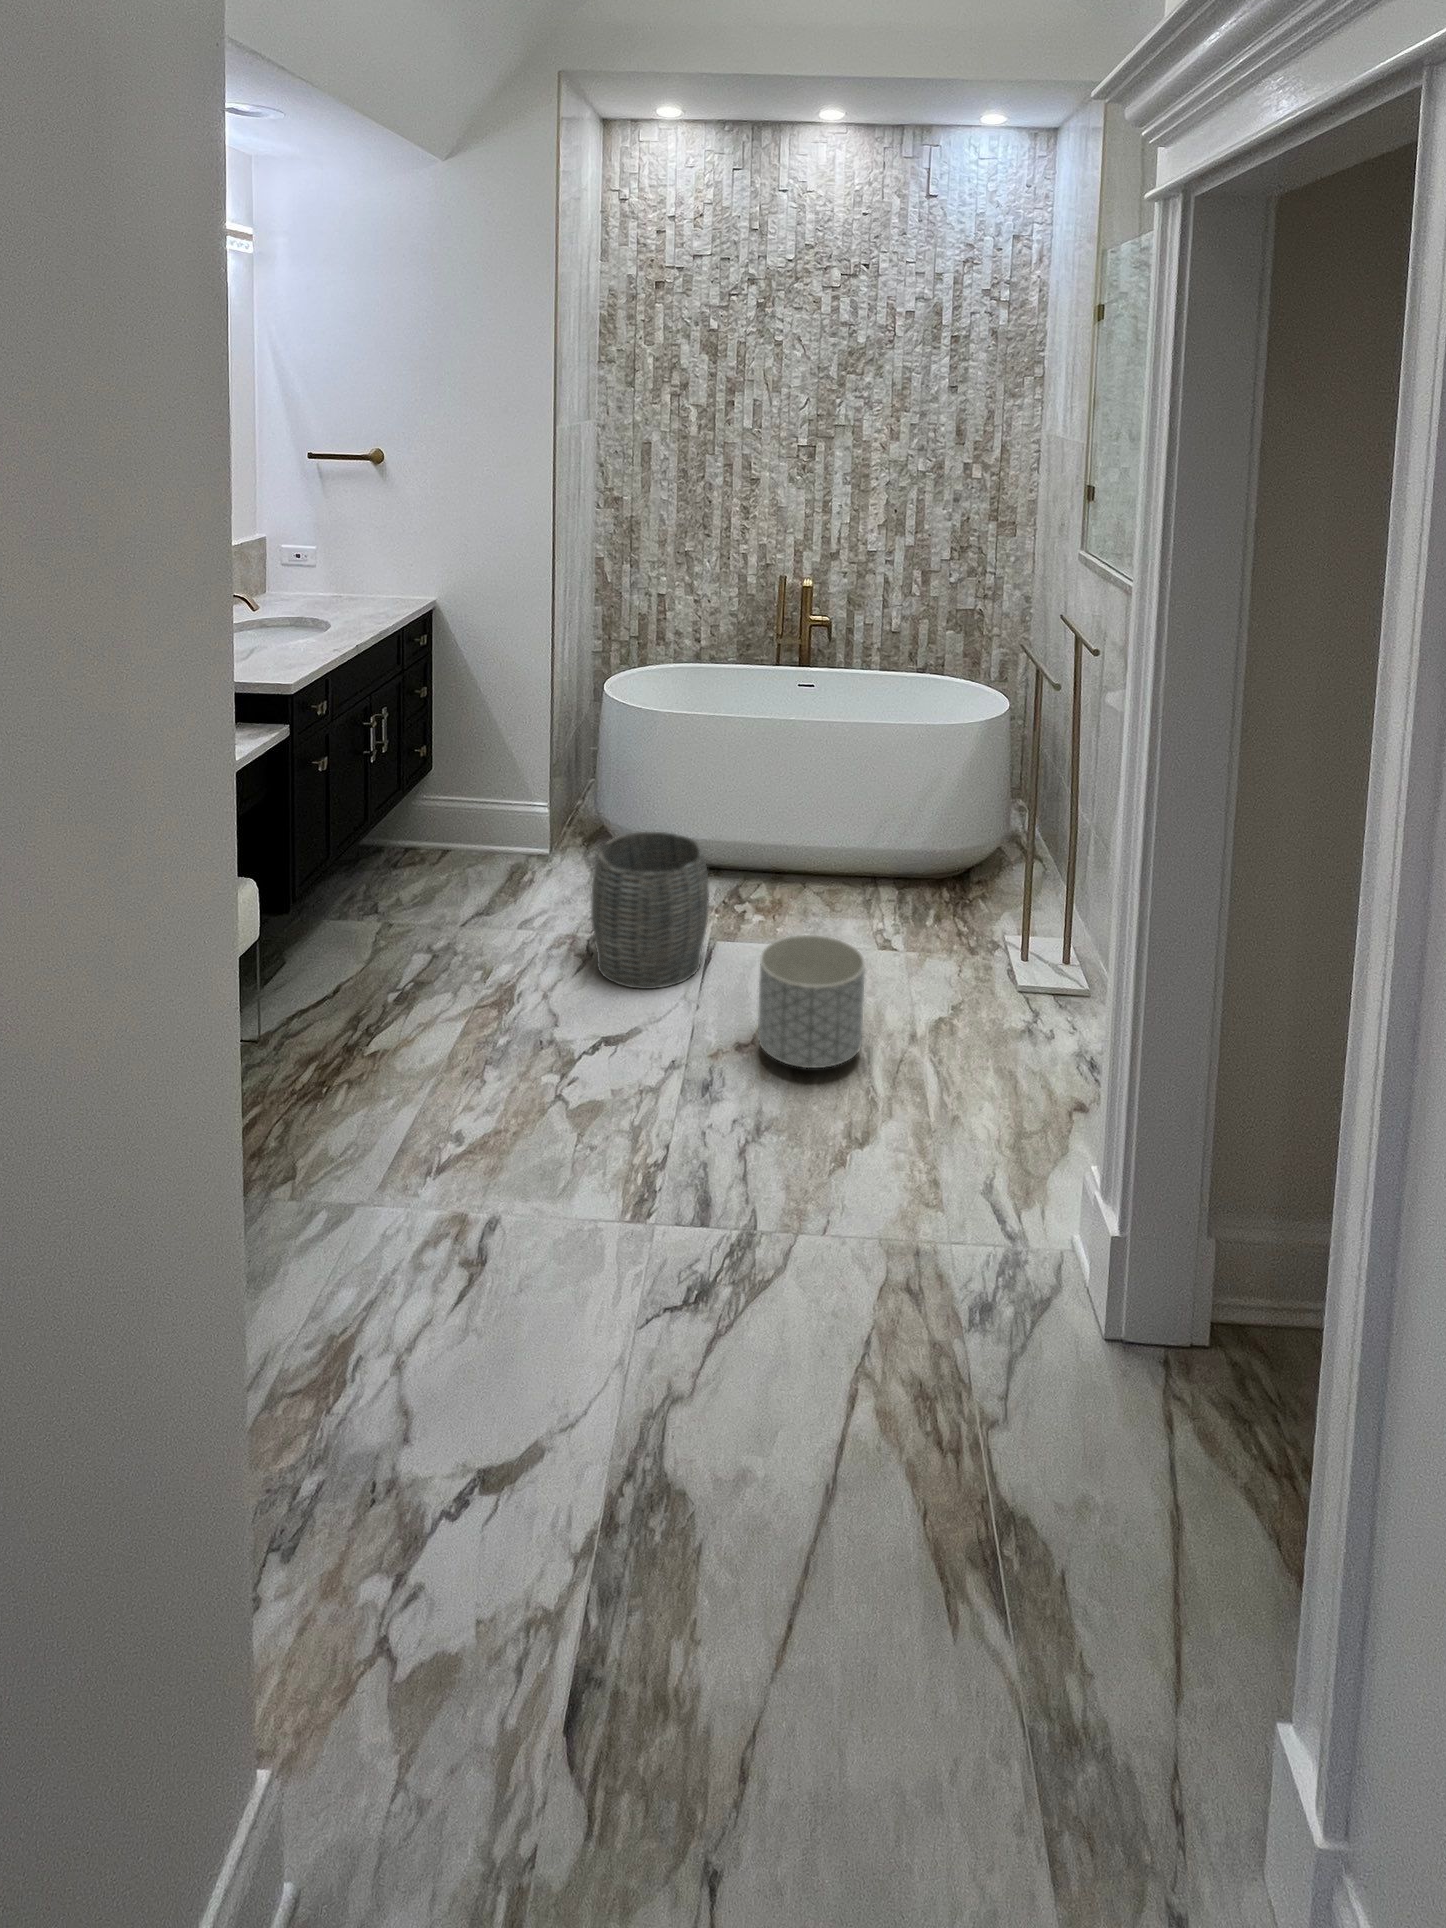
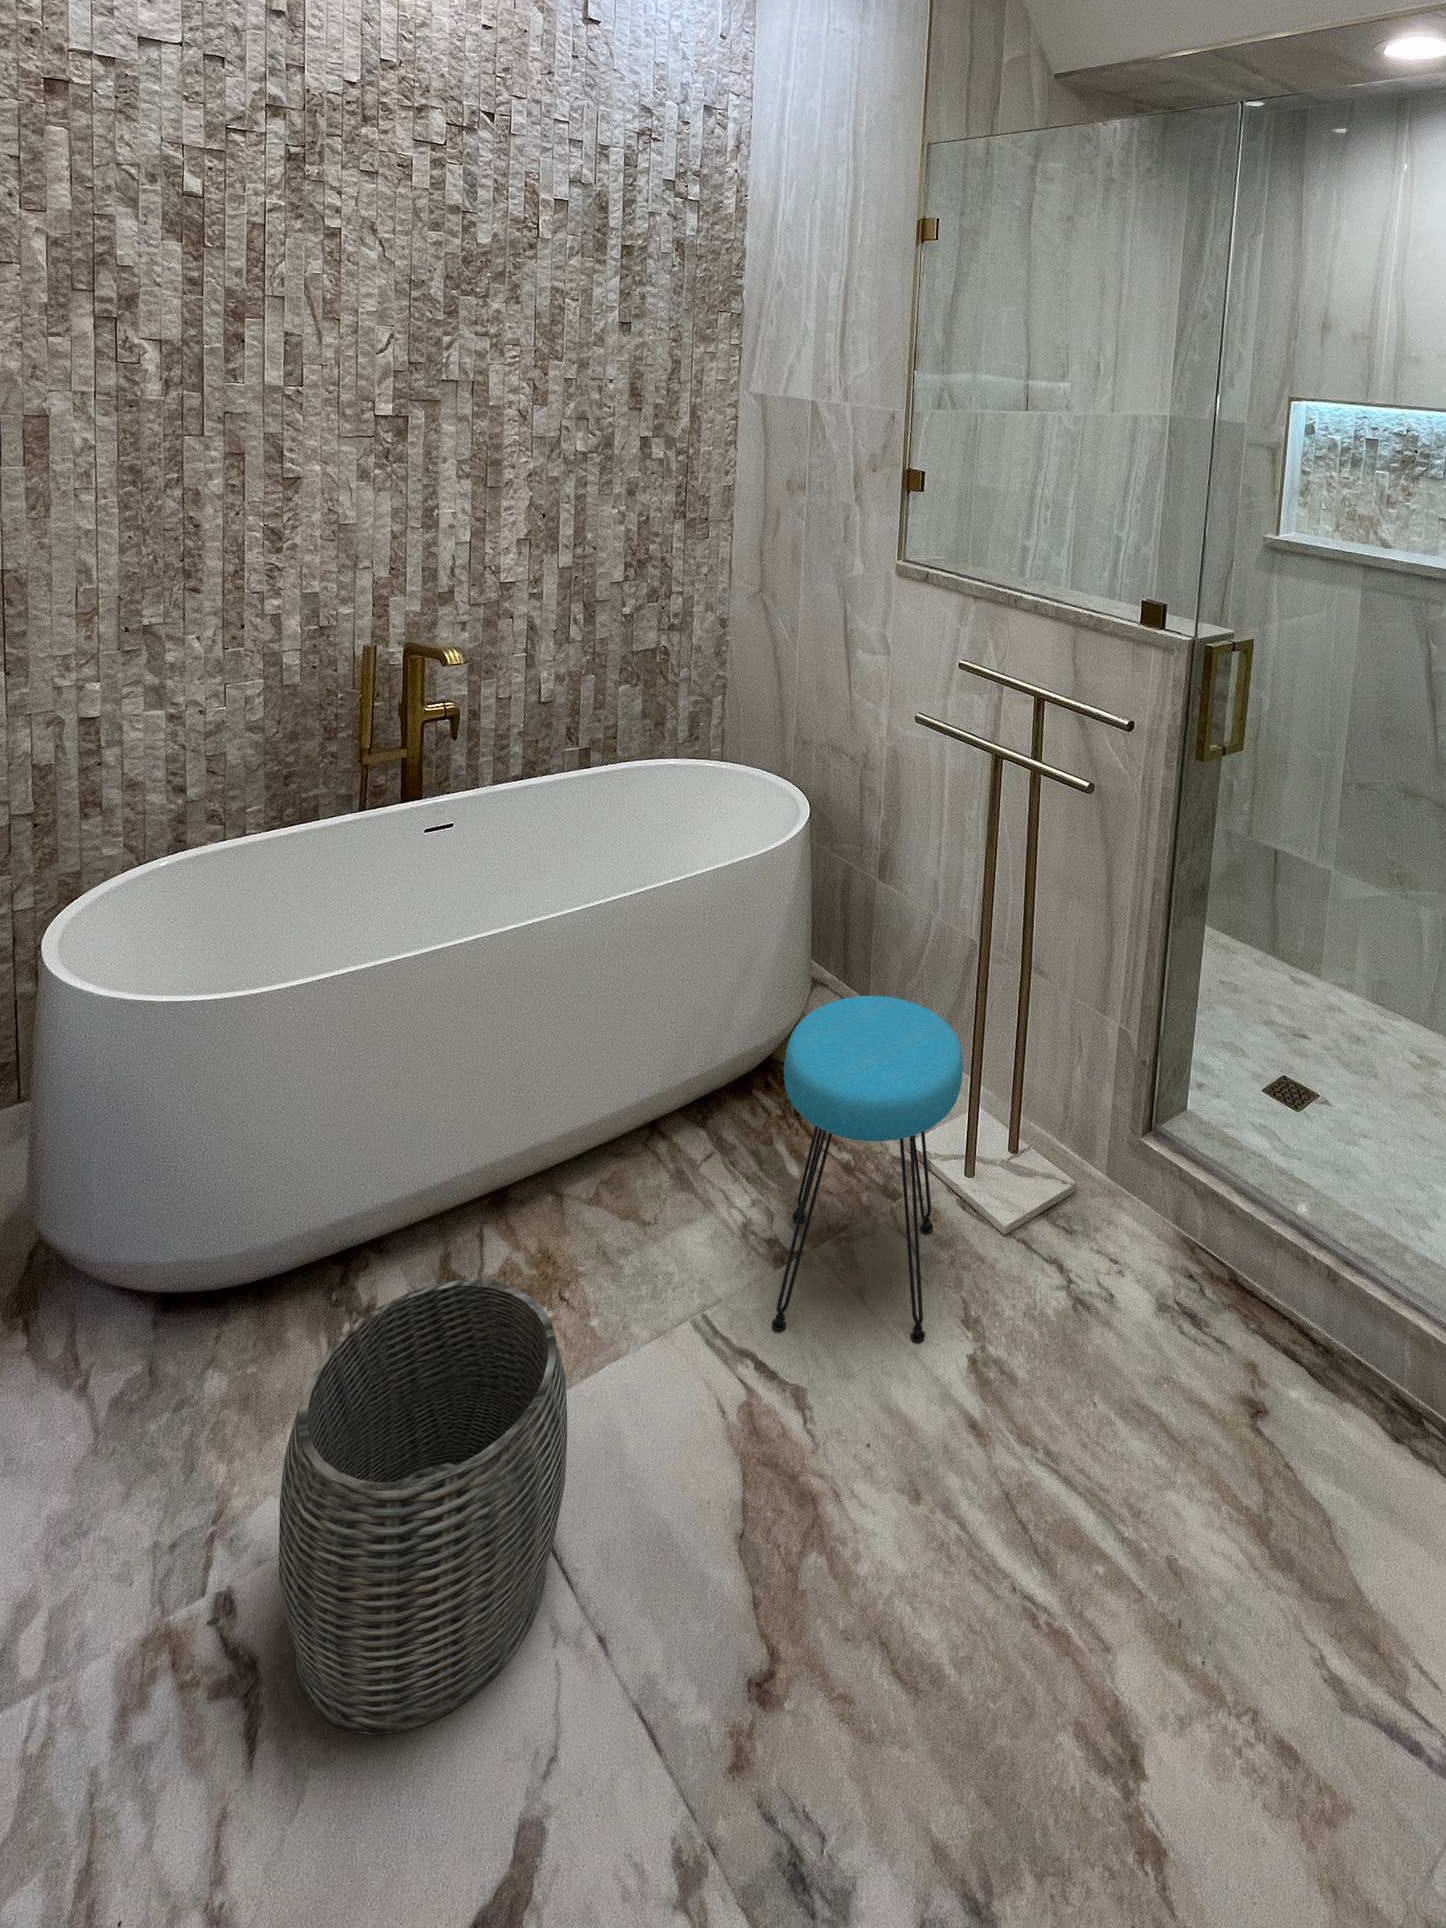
stool: none [851,796,977,995] -> present [772,996,963,1341]
planter: present [758,935,865,1068] -> none [810,1366,1021,1707]

